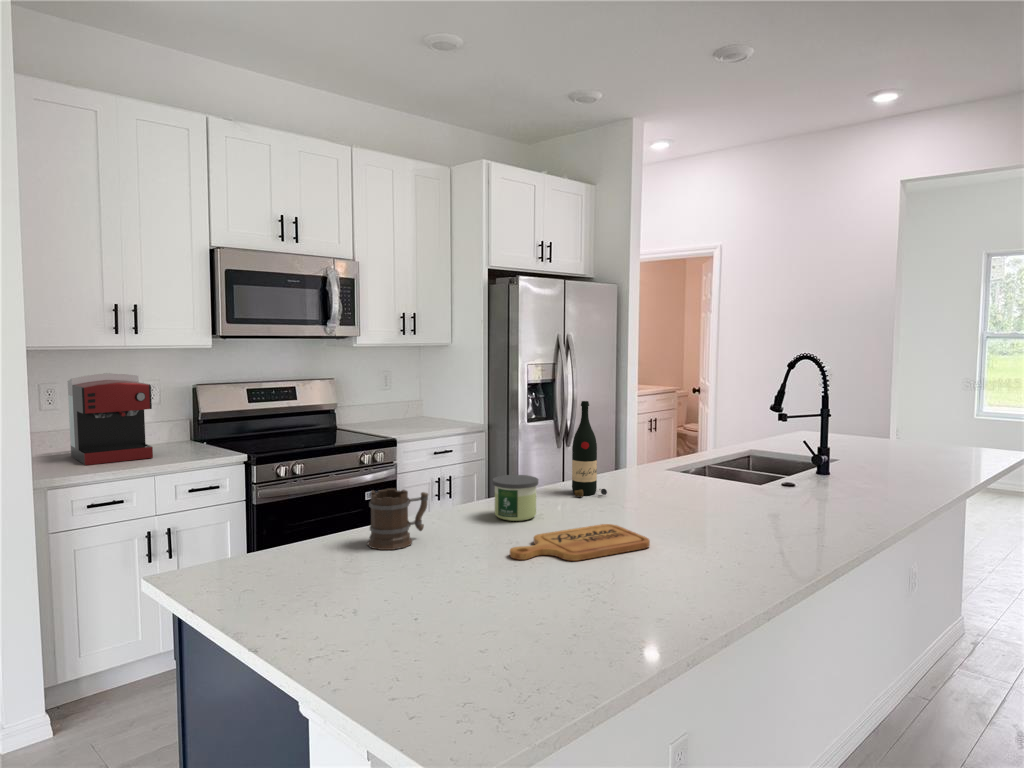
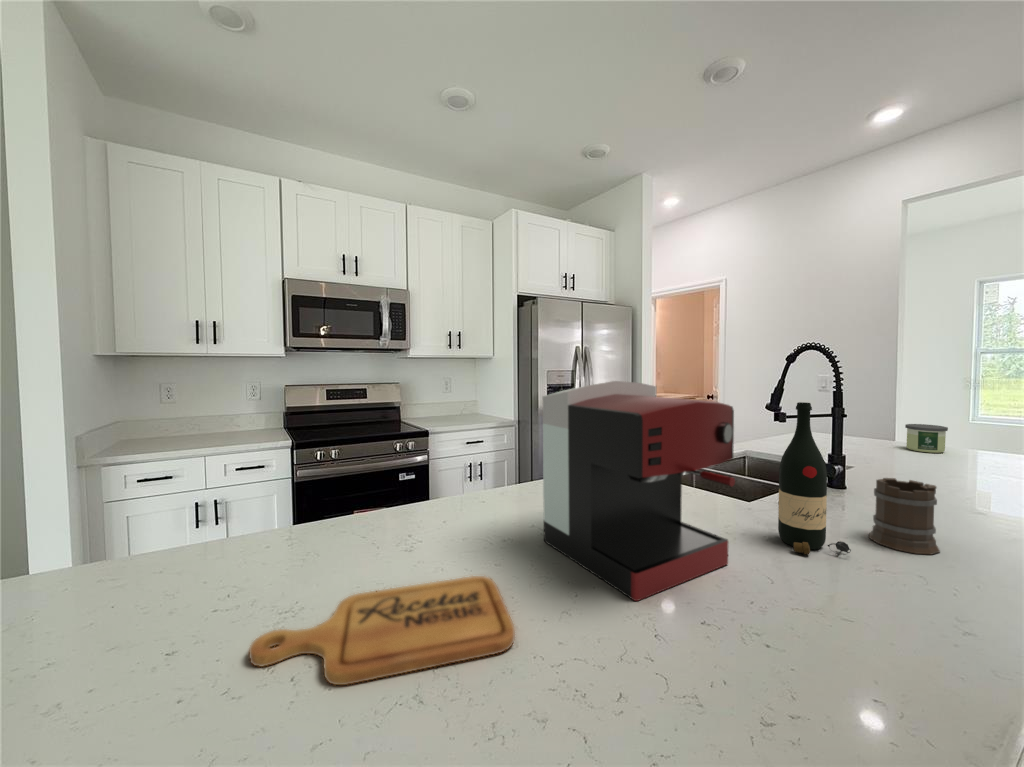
coffee maker: present [68,373,153,465] -> present [542,381,735,601]
wine bottle: present [572,401,607,497] -> present [778,402,851,555]
candle: present [493,475,538,521] -> present [905,424,948,453]
mug: present [368,488,428,550] -> present [869,478,940,554]

